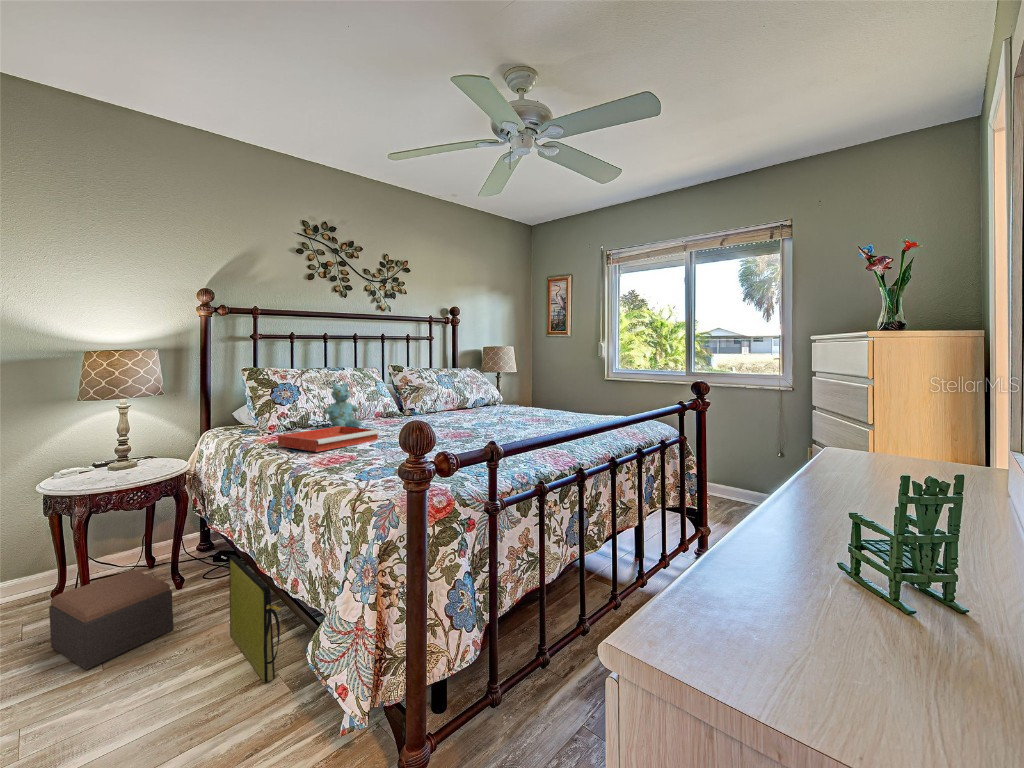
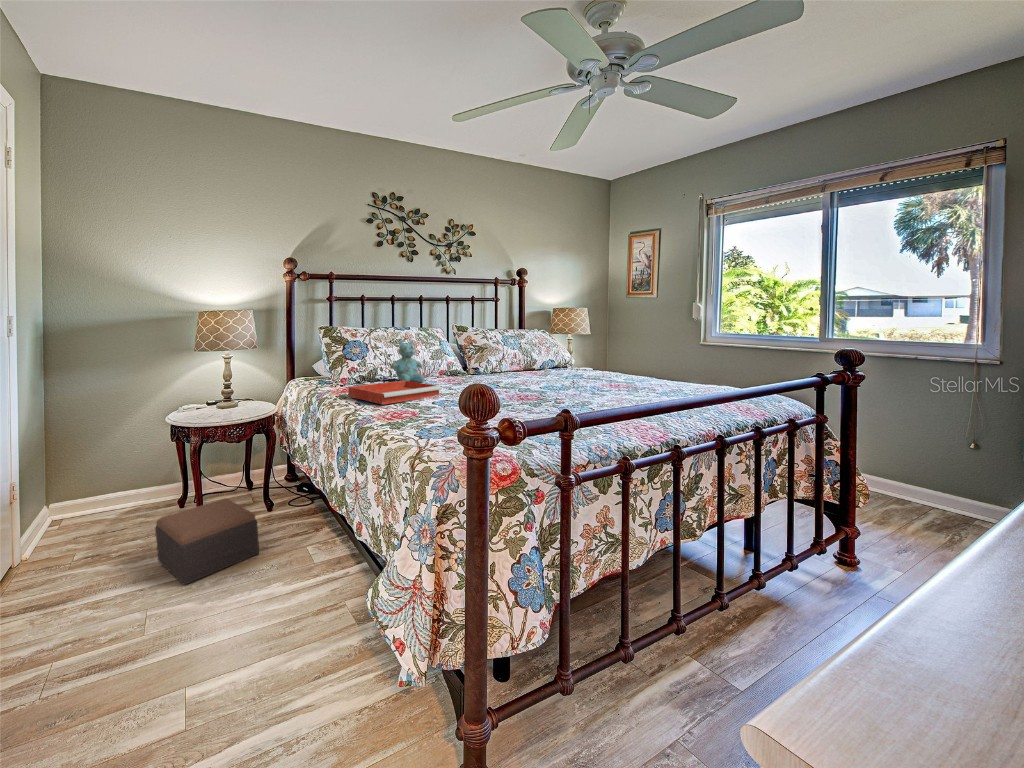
bag: present [229,555,280,683] -> none [305,494,347,614]

